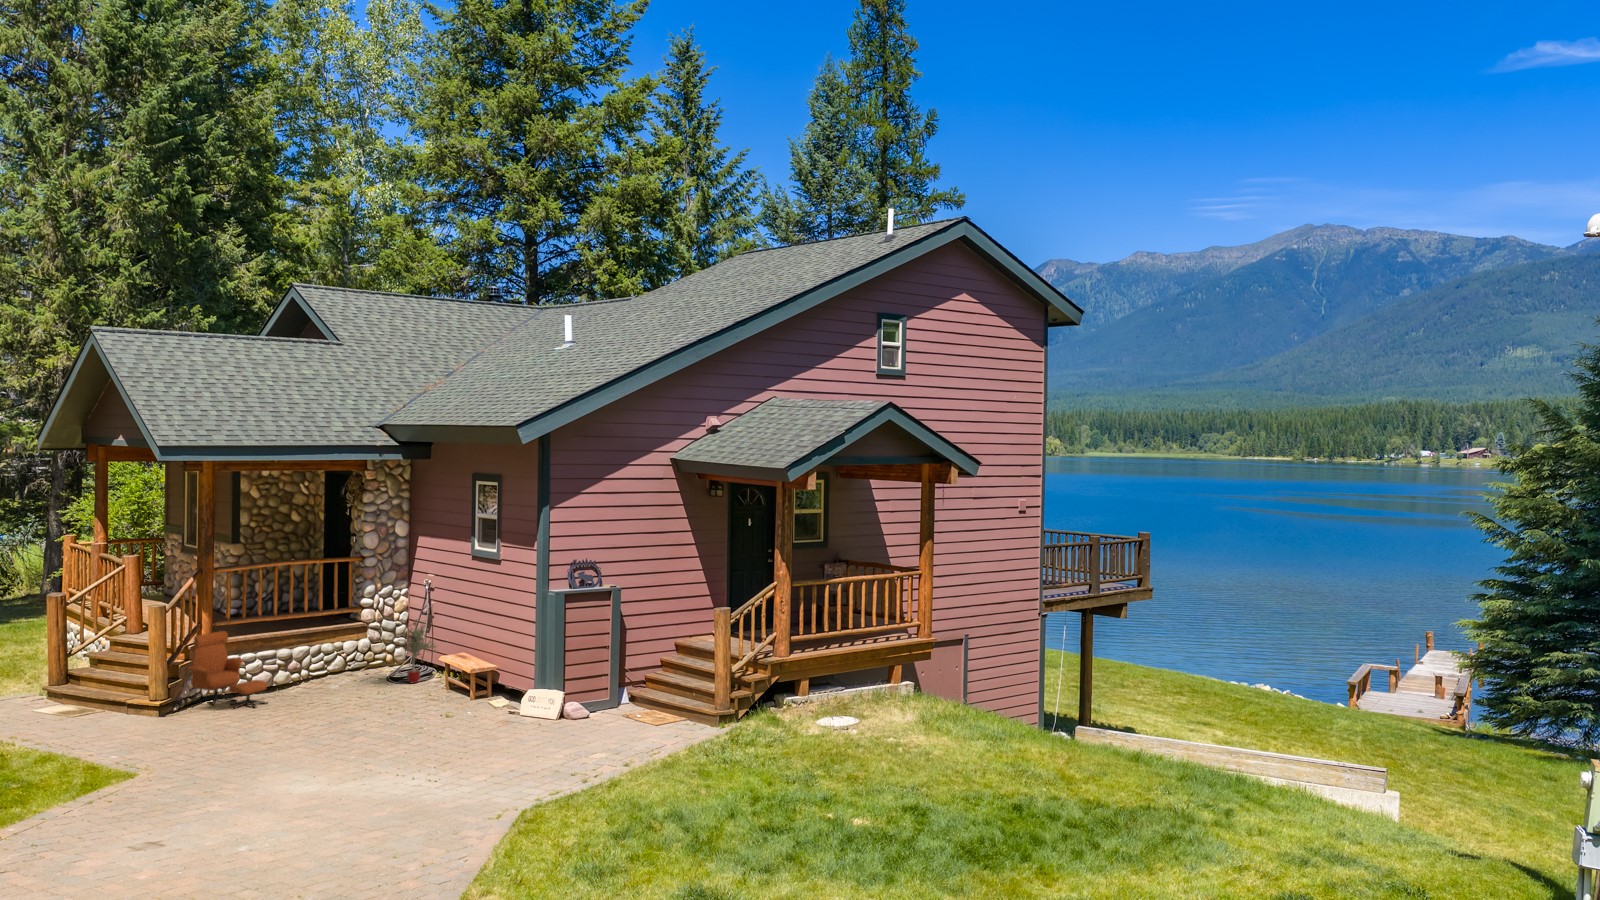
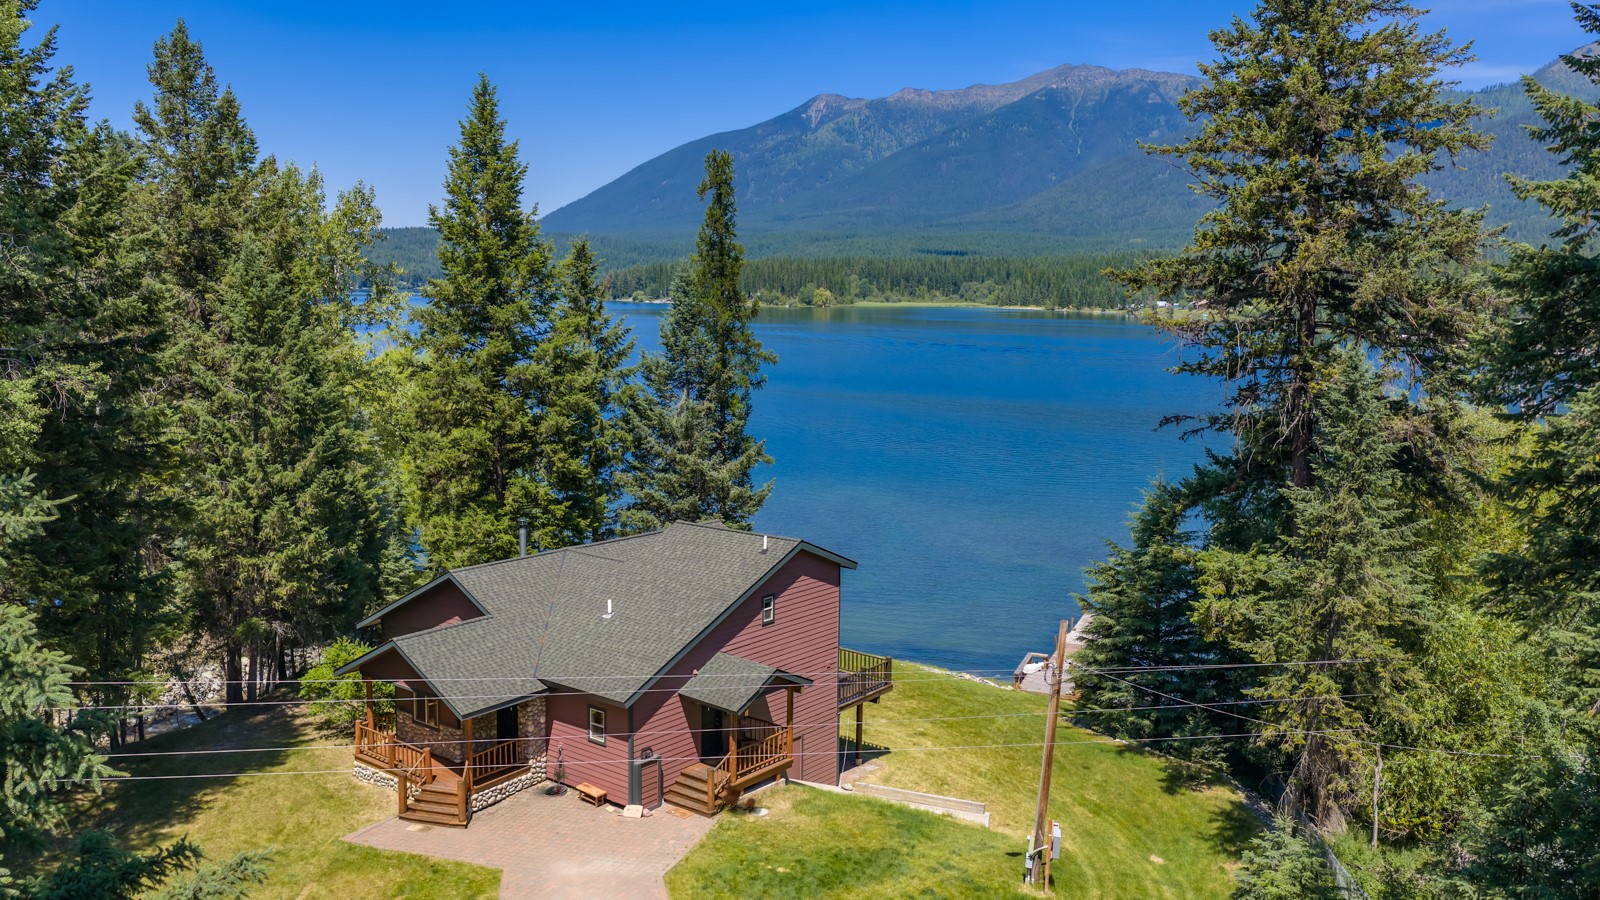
lounge chair: present [187,631,267,709] -> present [726,780,756,810]

